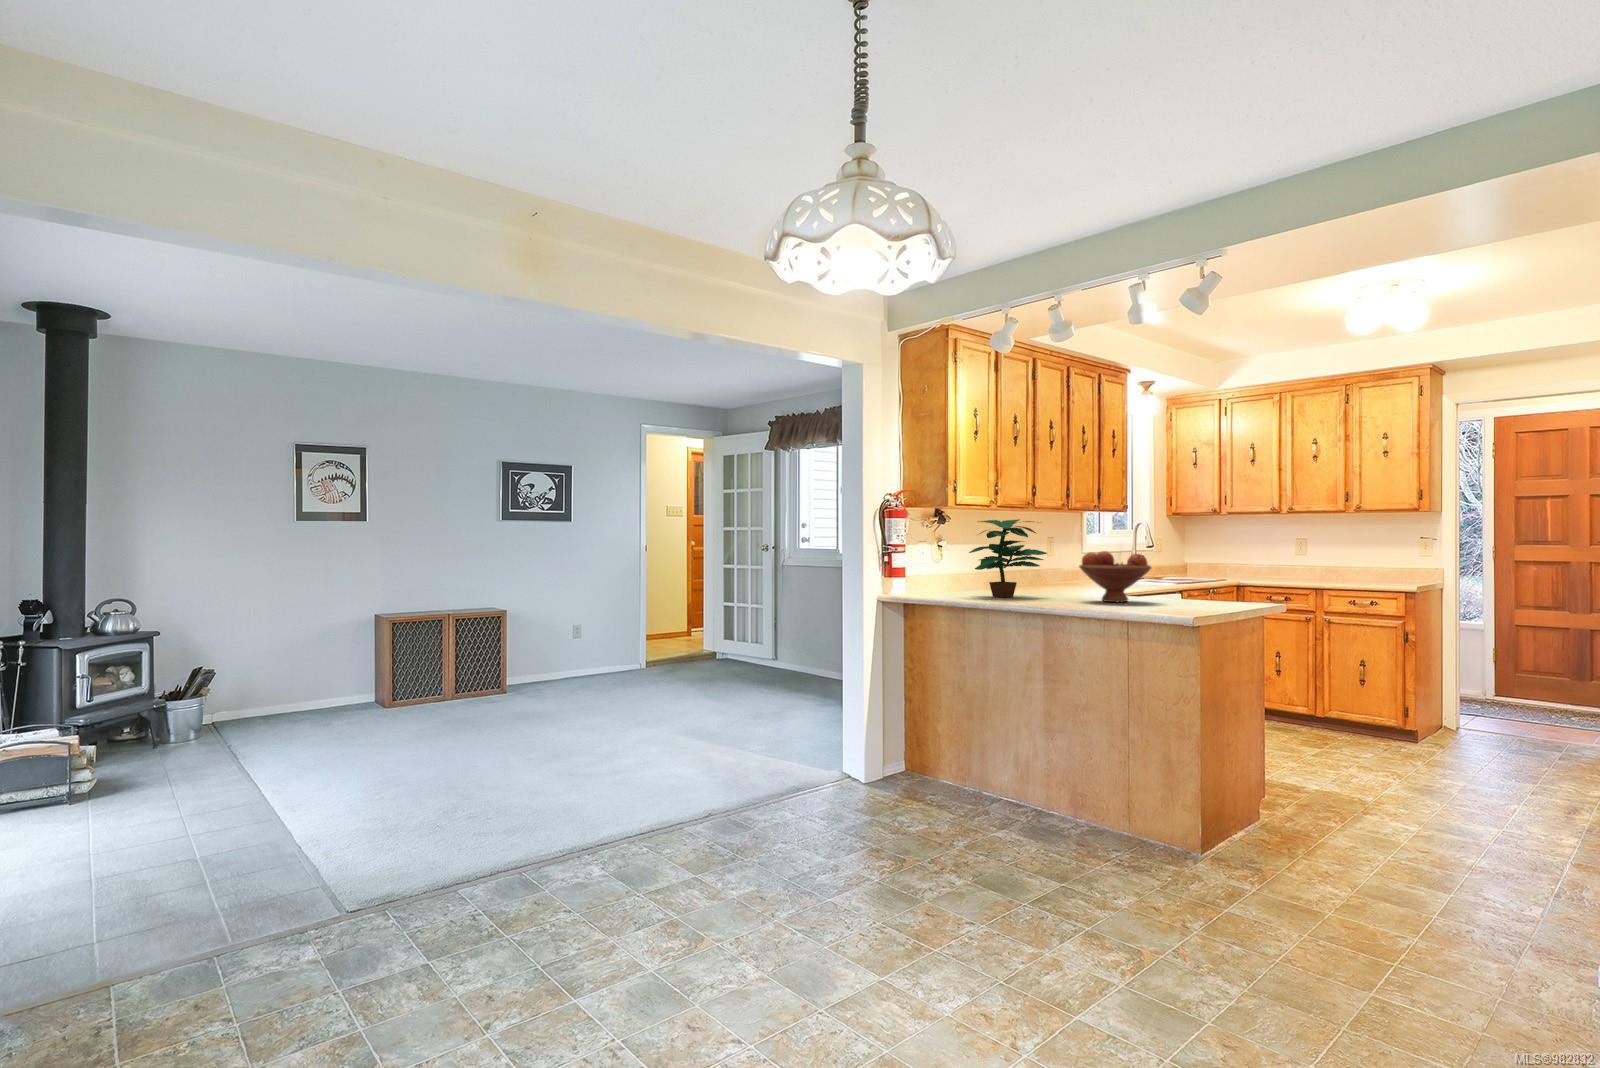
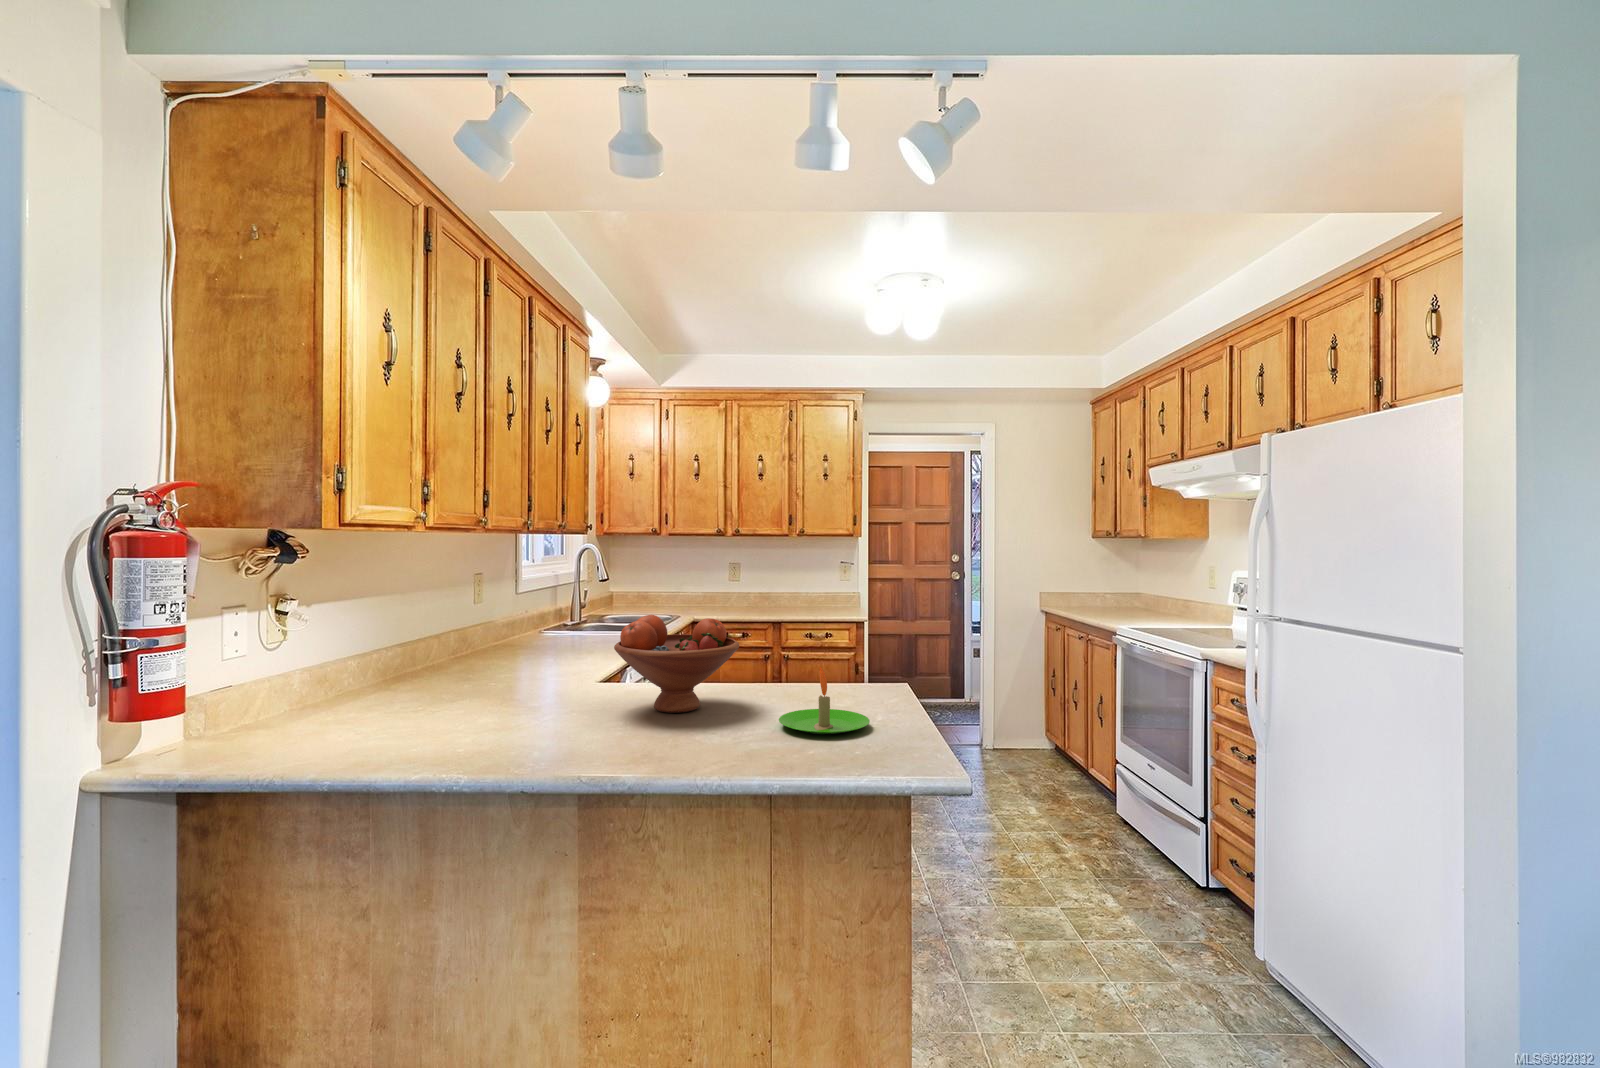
potted plant: present [969,519,1047,597] -> none [370,554,534,720]
candle: none [1152,576,1207,610] -> present [779,667,870,734]

